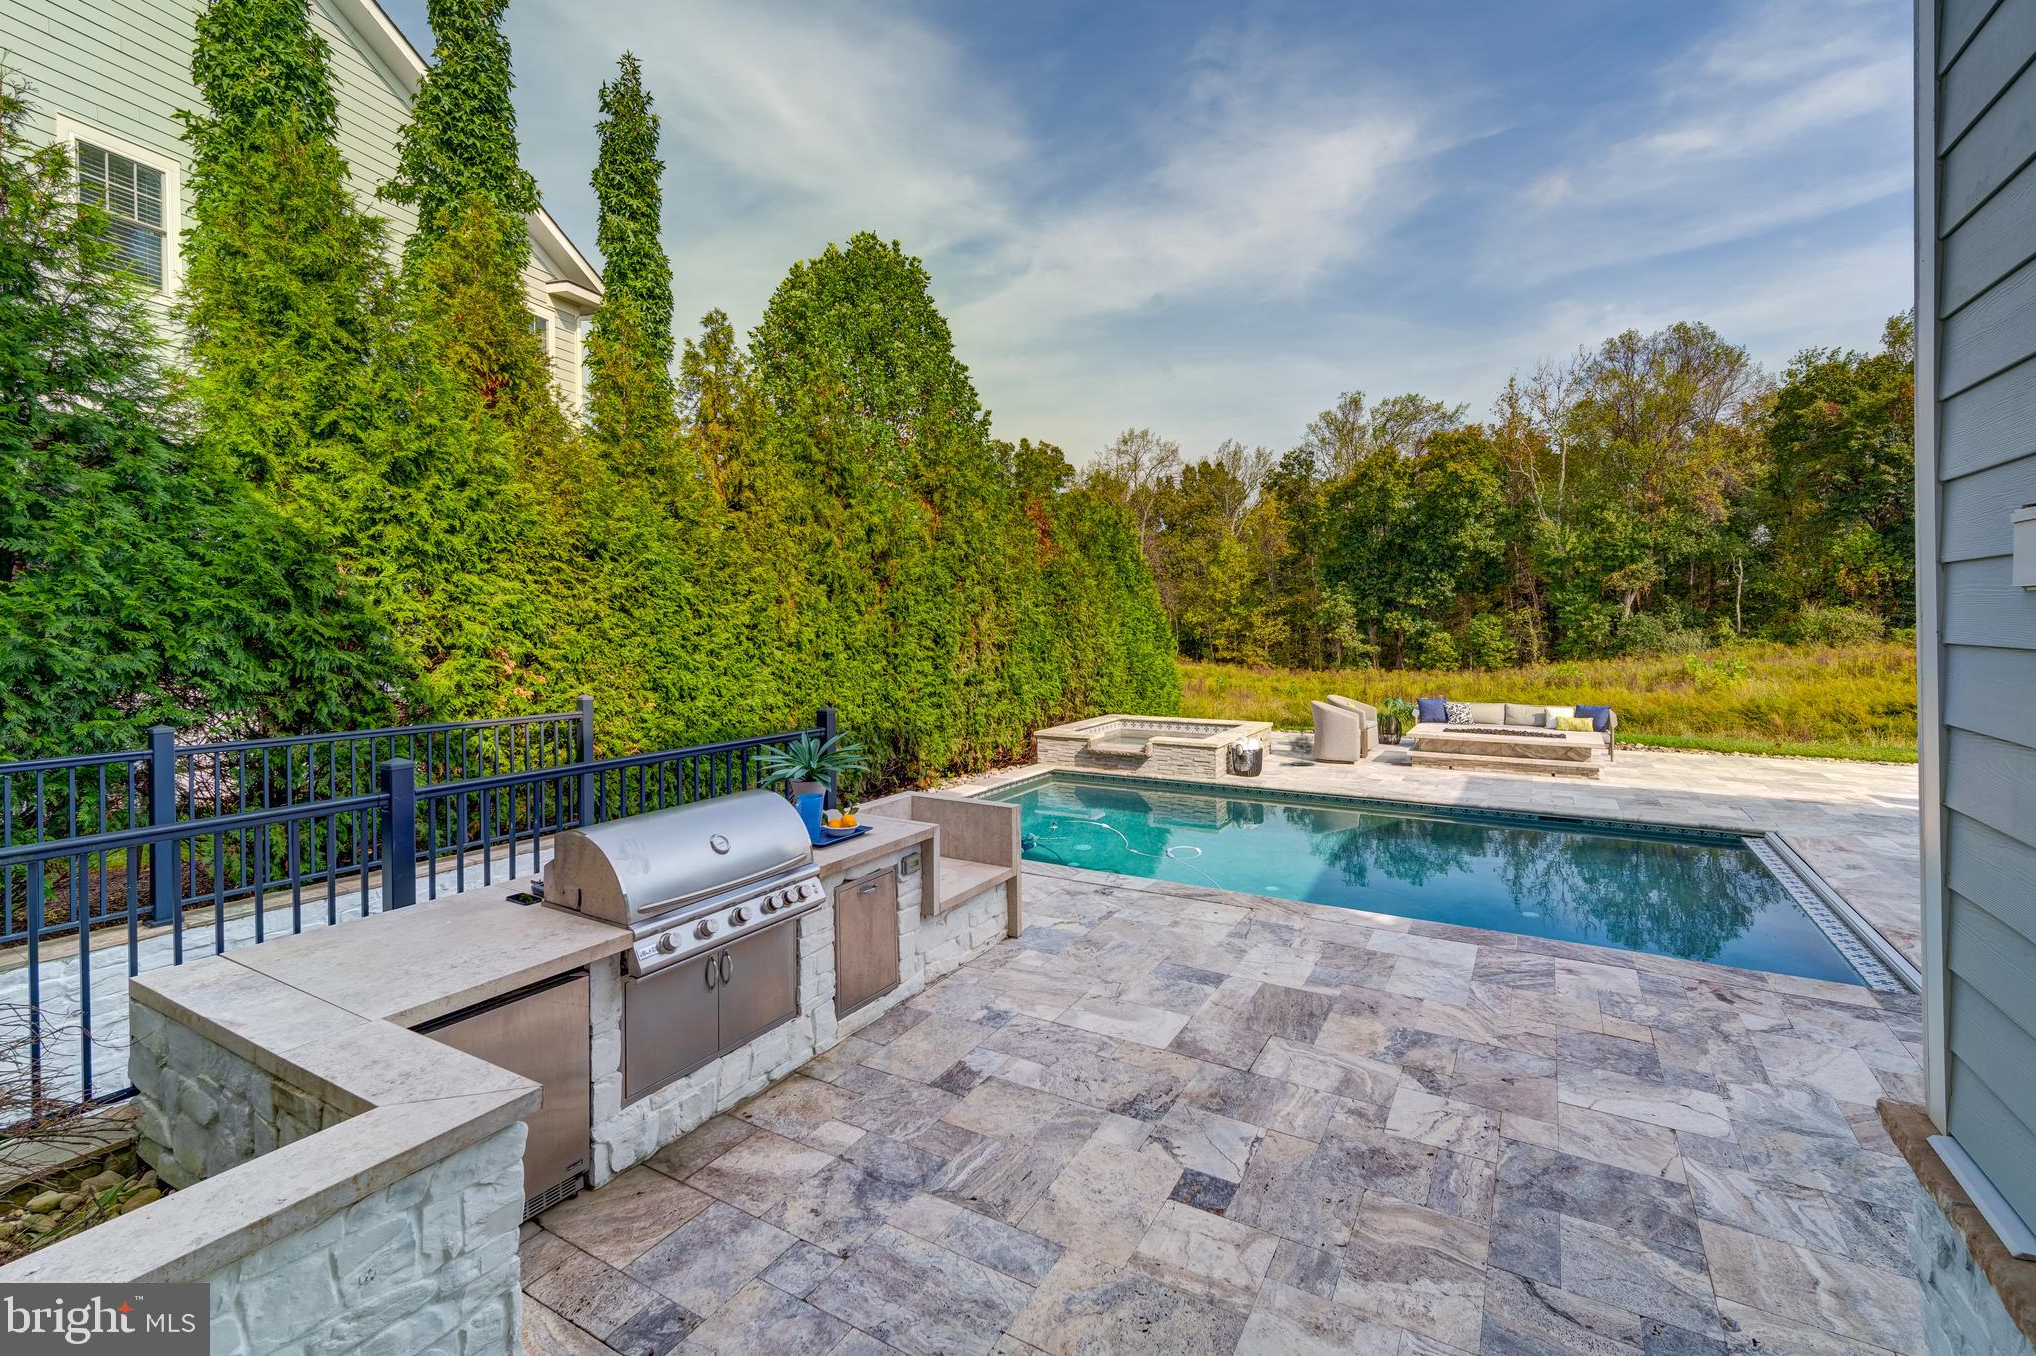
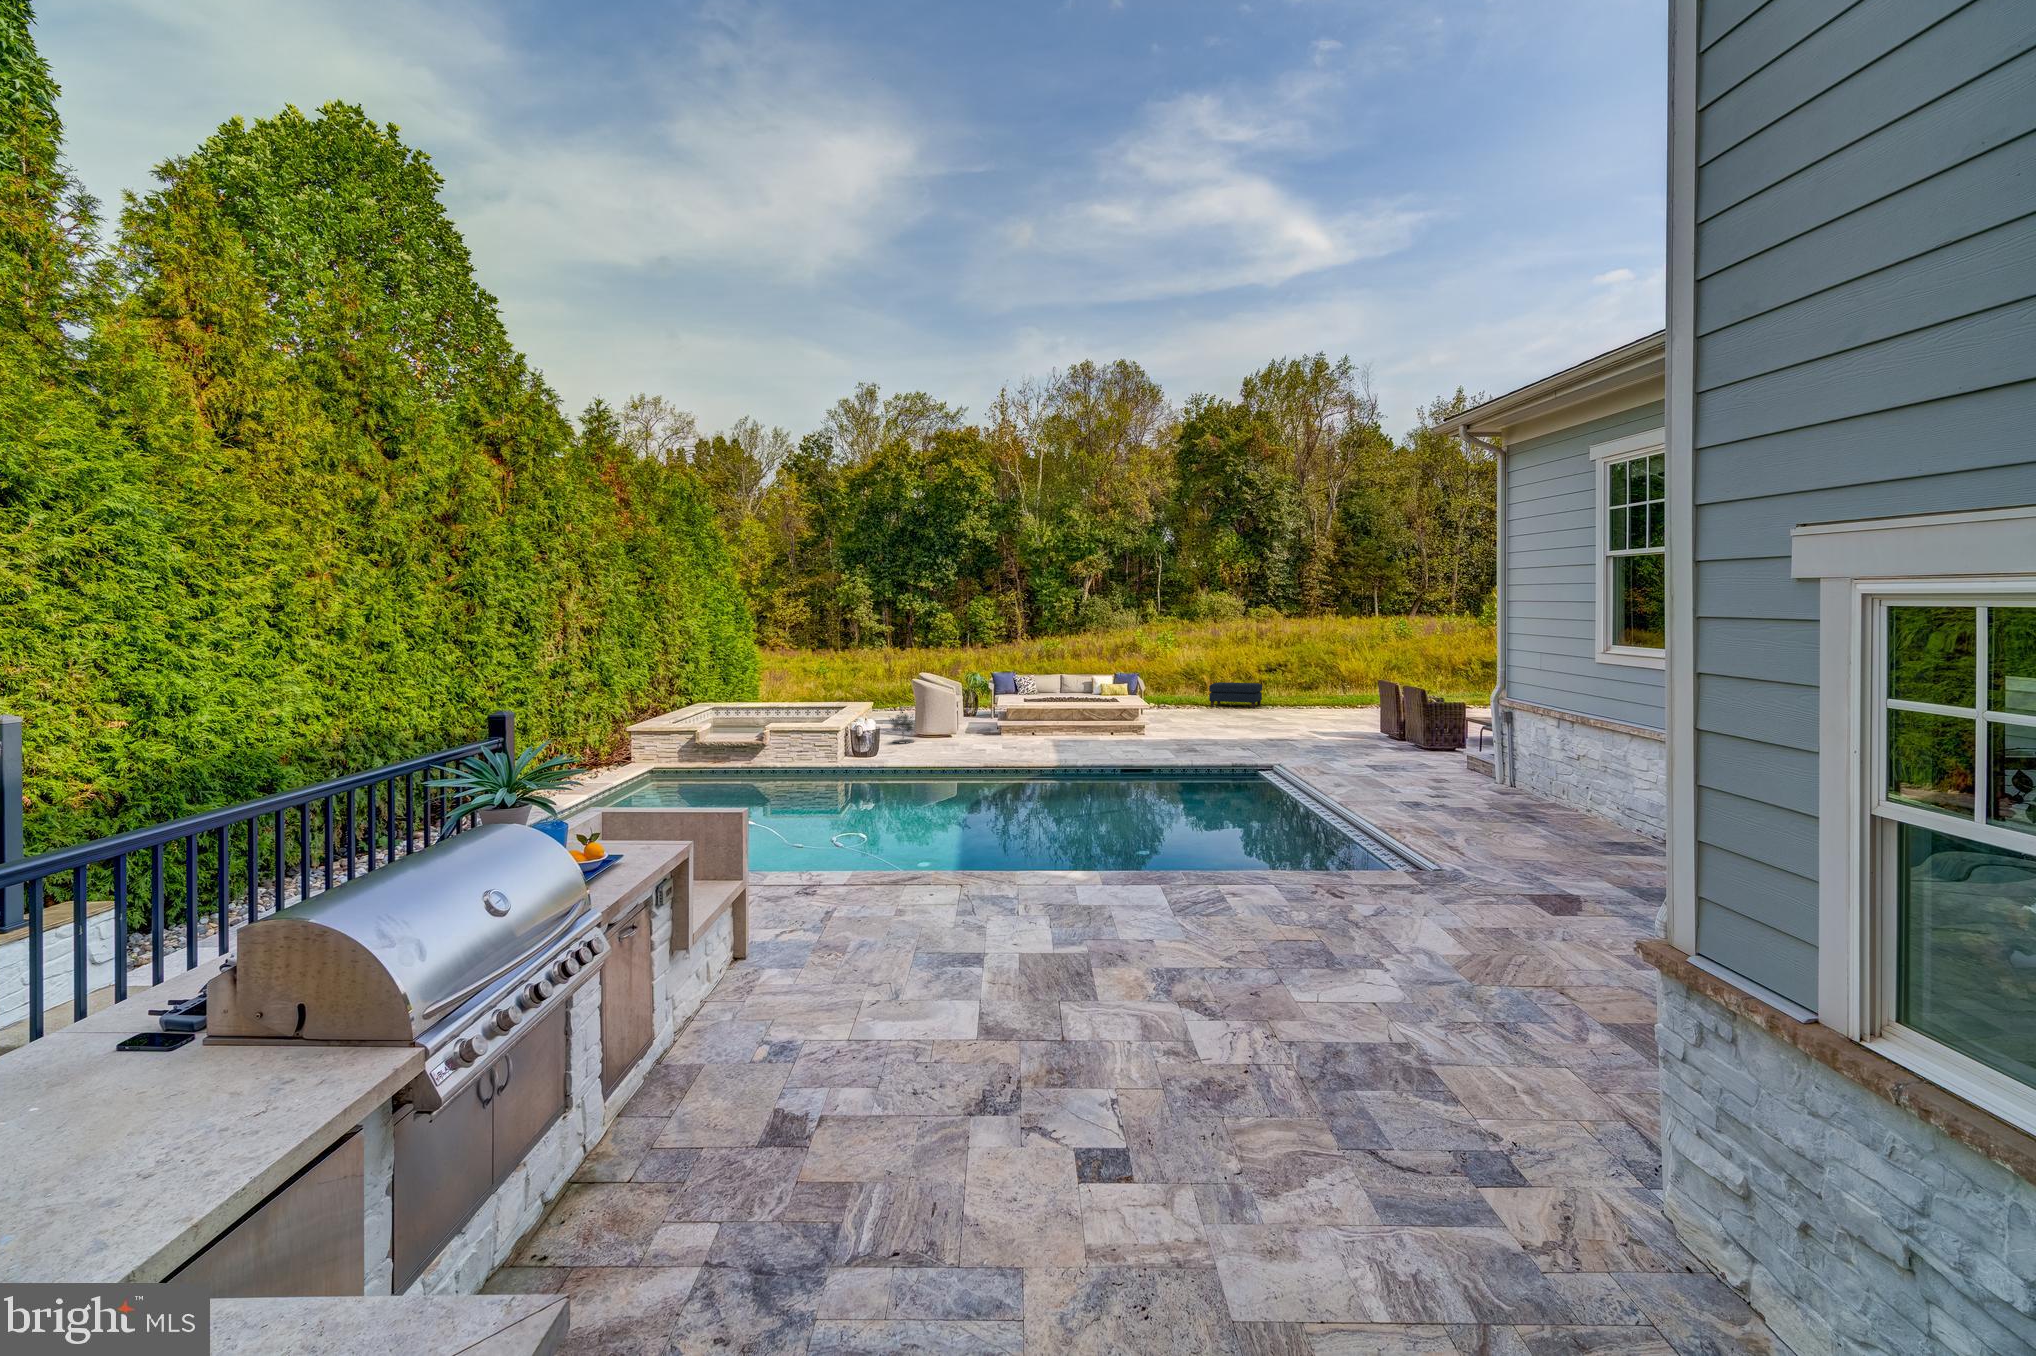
ottoman: none [1747,725,1843,763] -> present [1209,682,1262,708]

